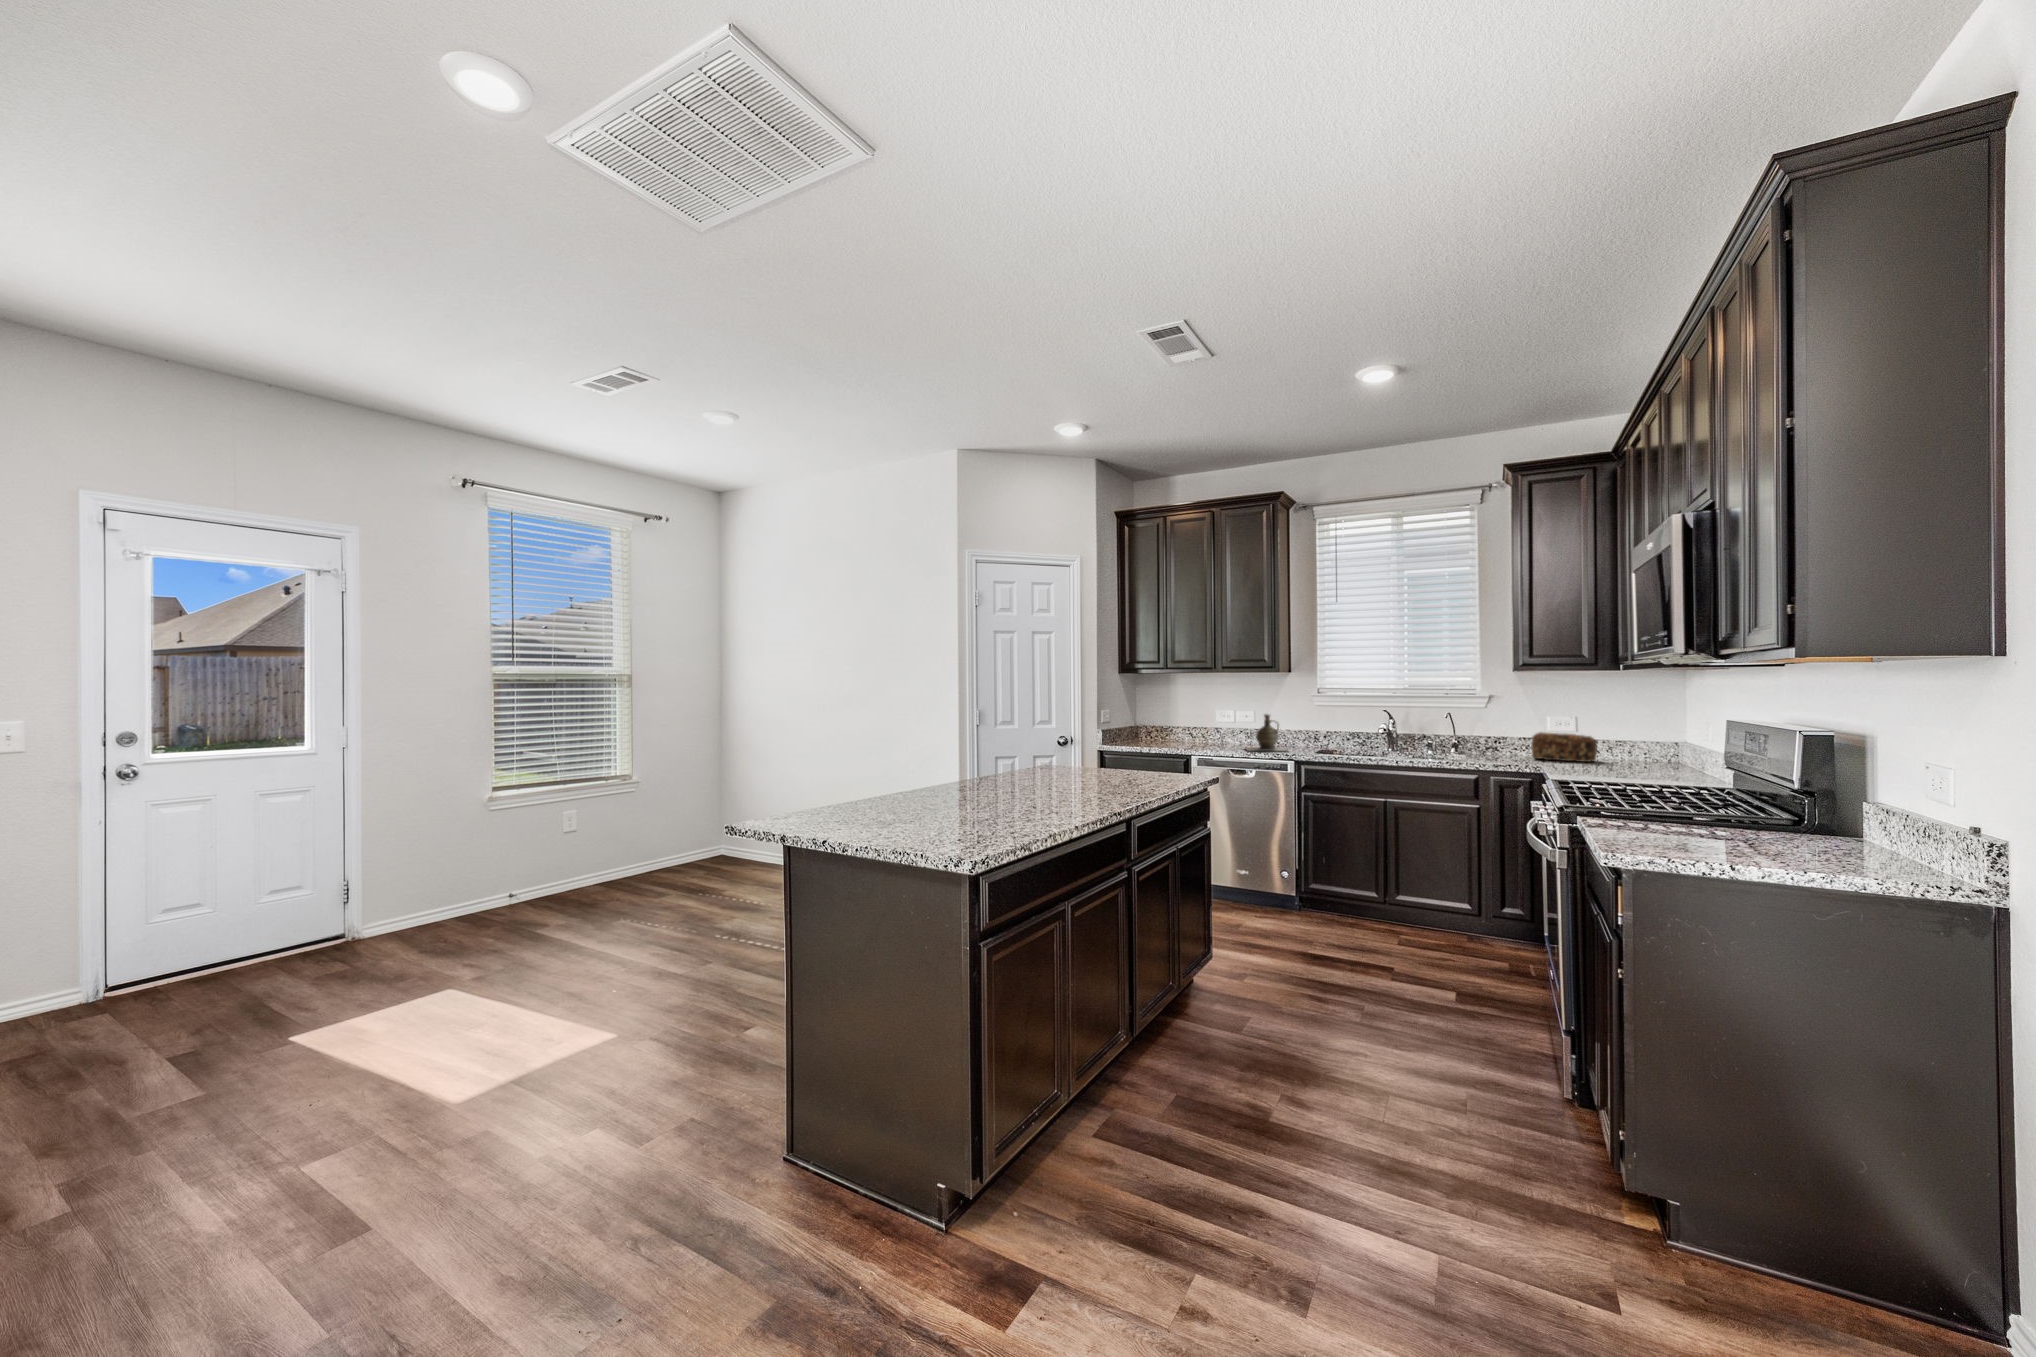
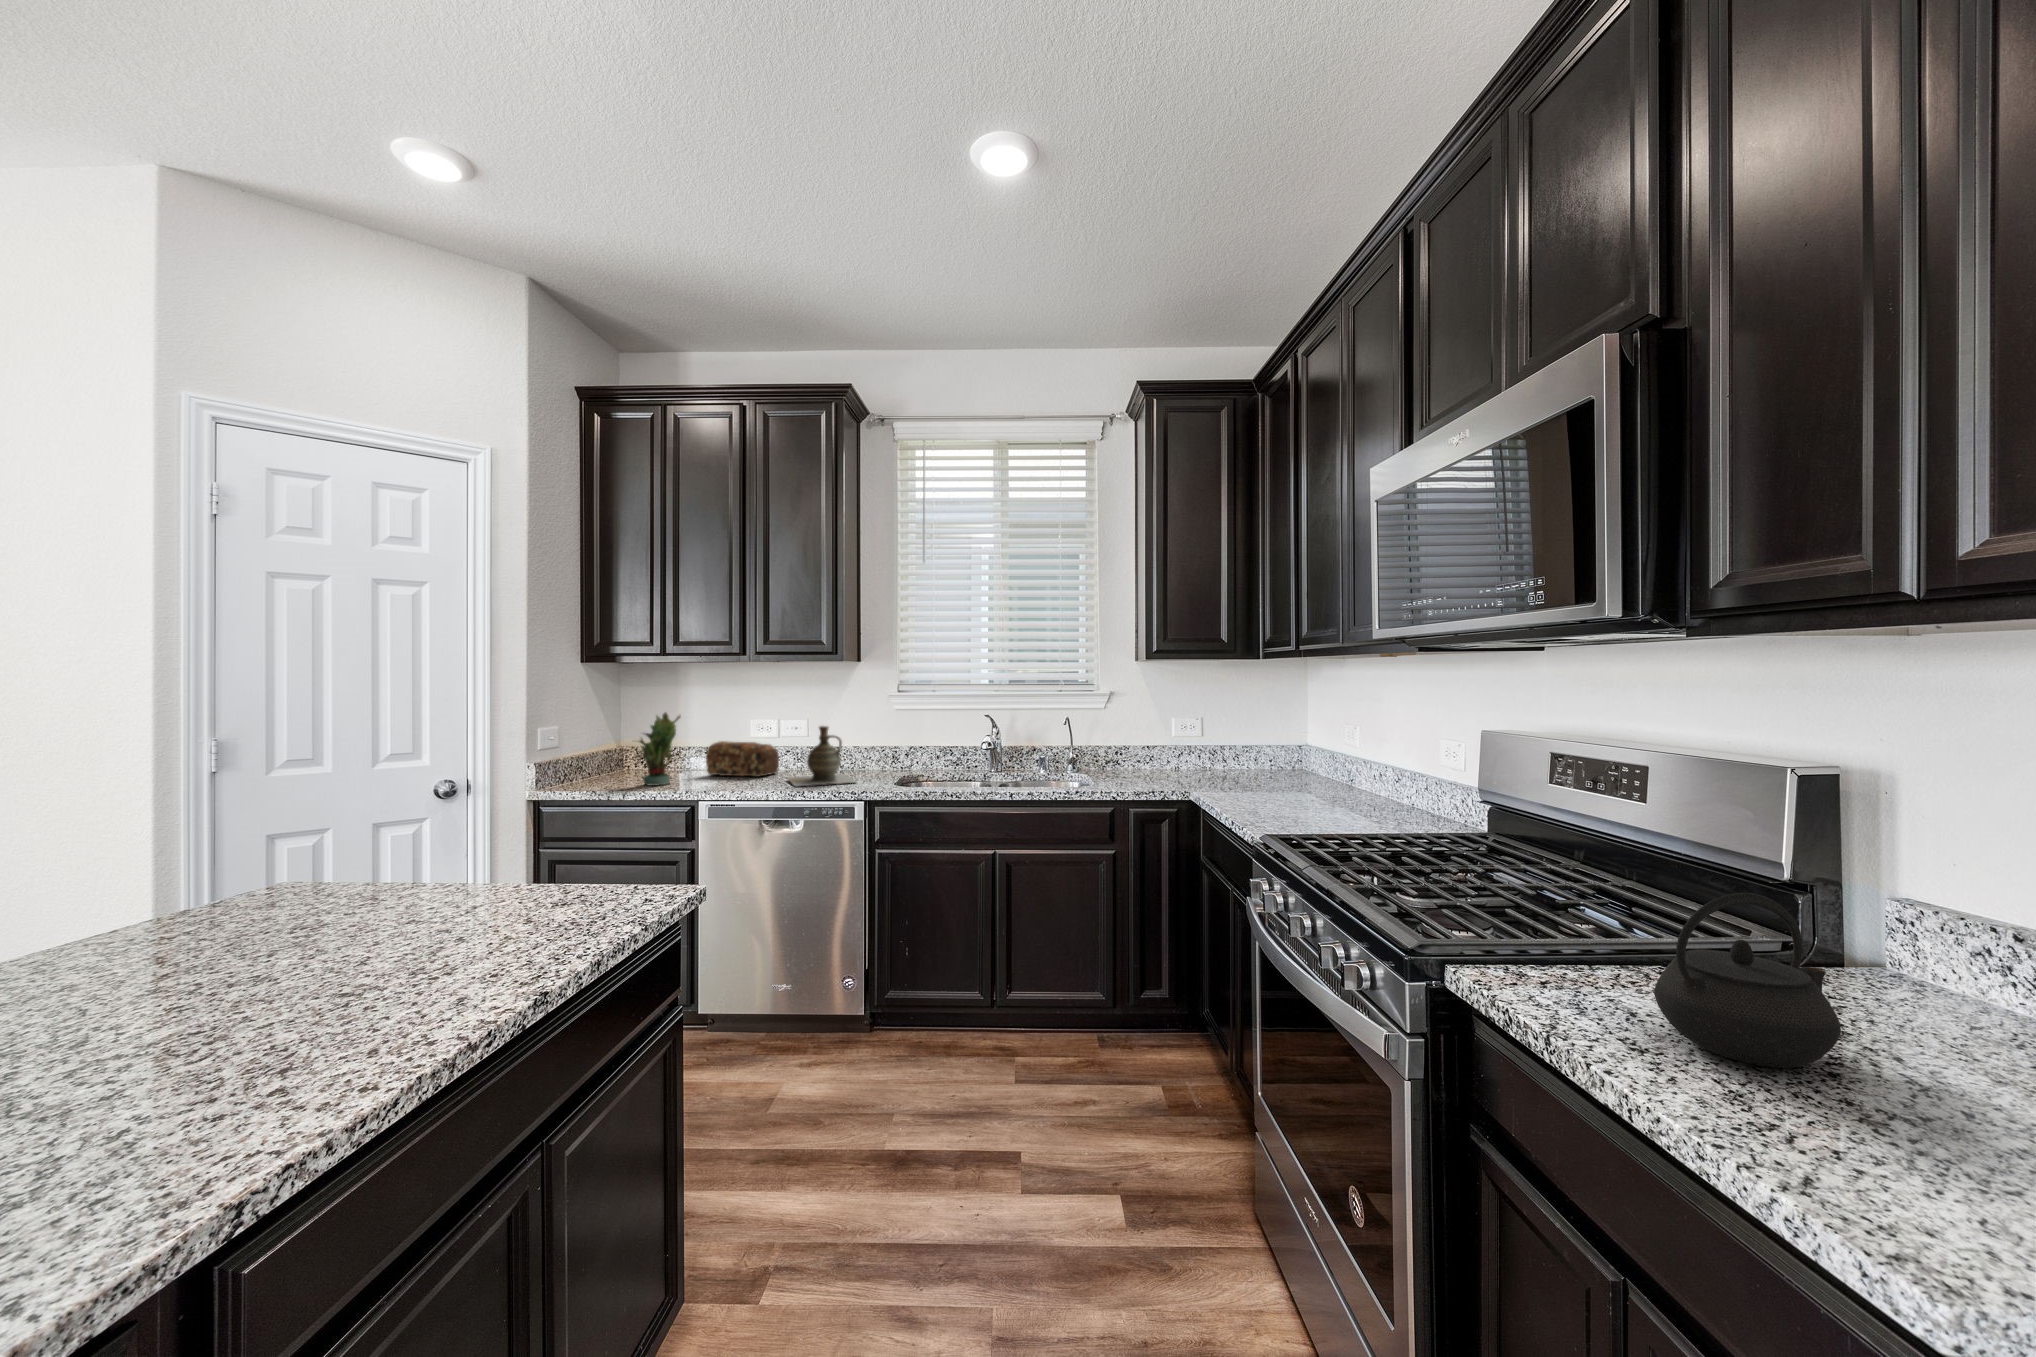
potted plant: none [1150,703,1178,747] -> present [635,713,680,786]
bread loaf: present [1531,732,1597,762] -> present [706,741,779,776]
kettle: none [1612,767,1703,836] -> present [1654,893,1841,1068]

